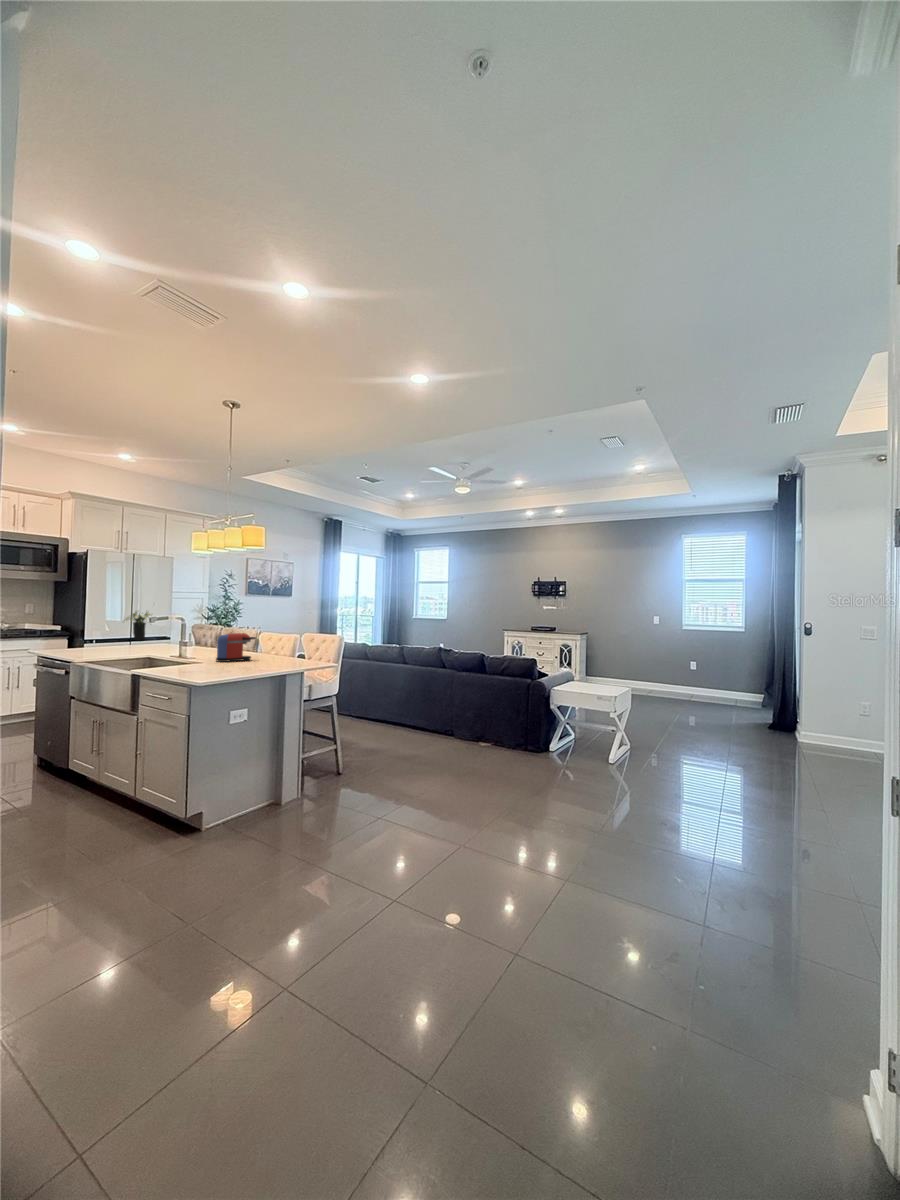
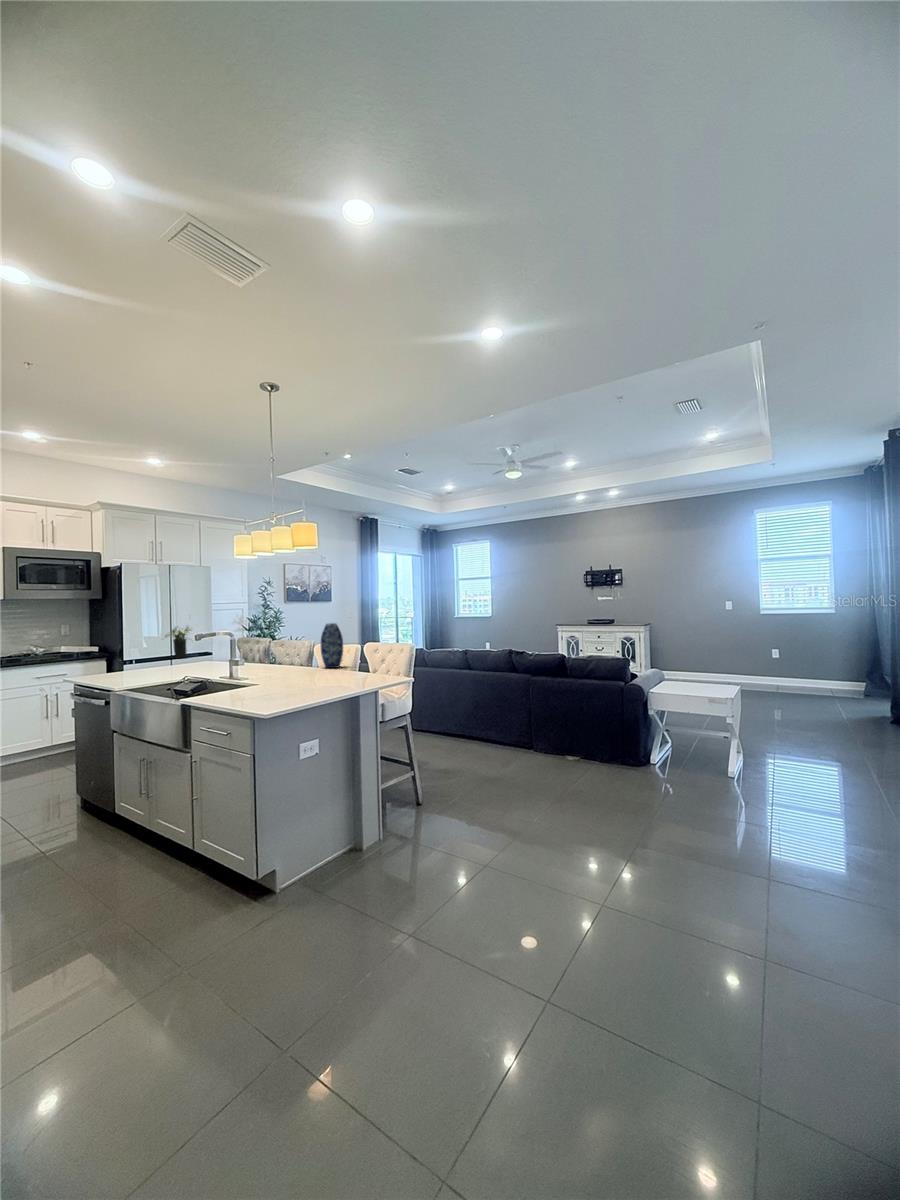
vase: none [265,615,286,654] -> present [321,623,343,668]
coffee maker: present [216,633,256,662] -> none [273,647,315,682]

